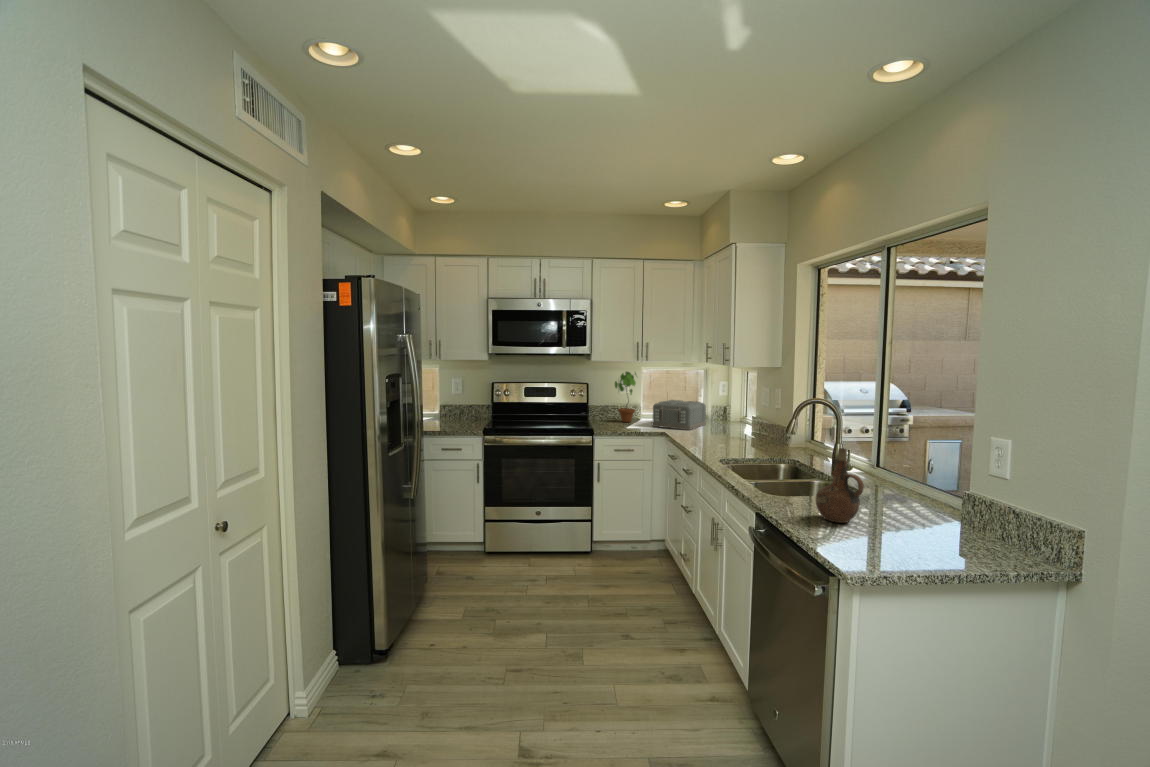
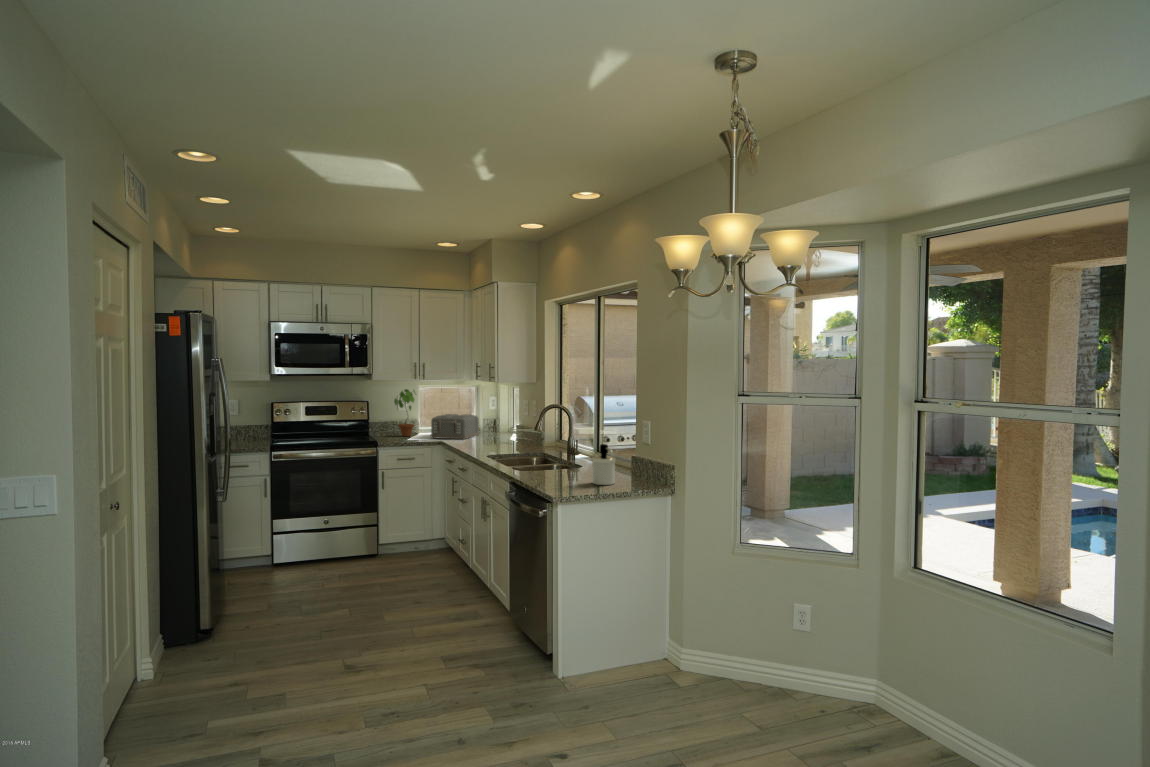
ceramic pitcher: present [816,448,864,523] -> none [545,432,573,480]
soap dispenser: none [904,476,956,548] -> present [592,444,616,485]

